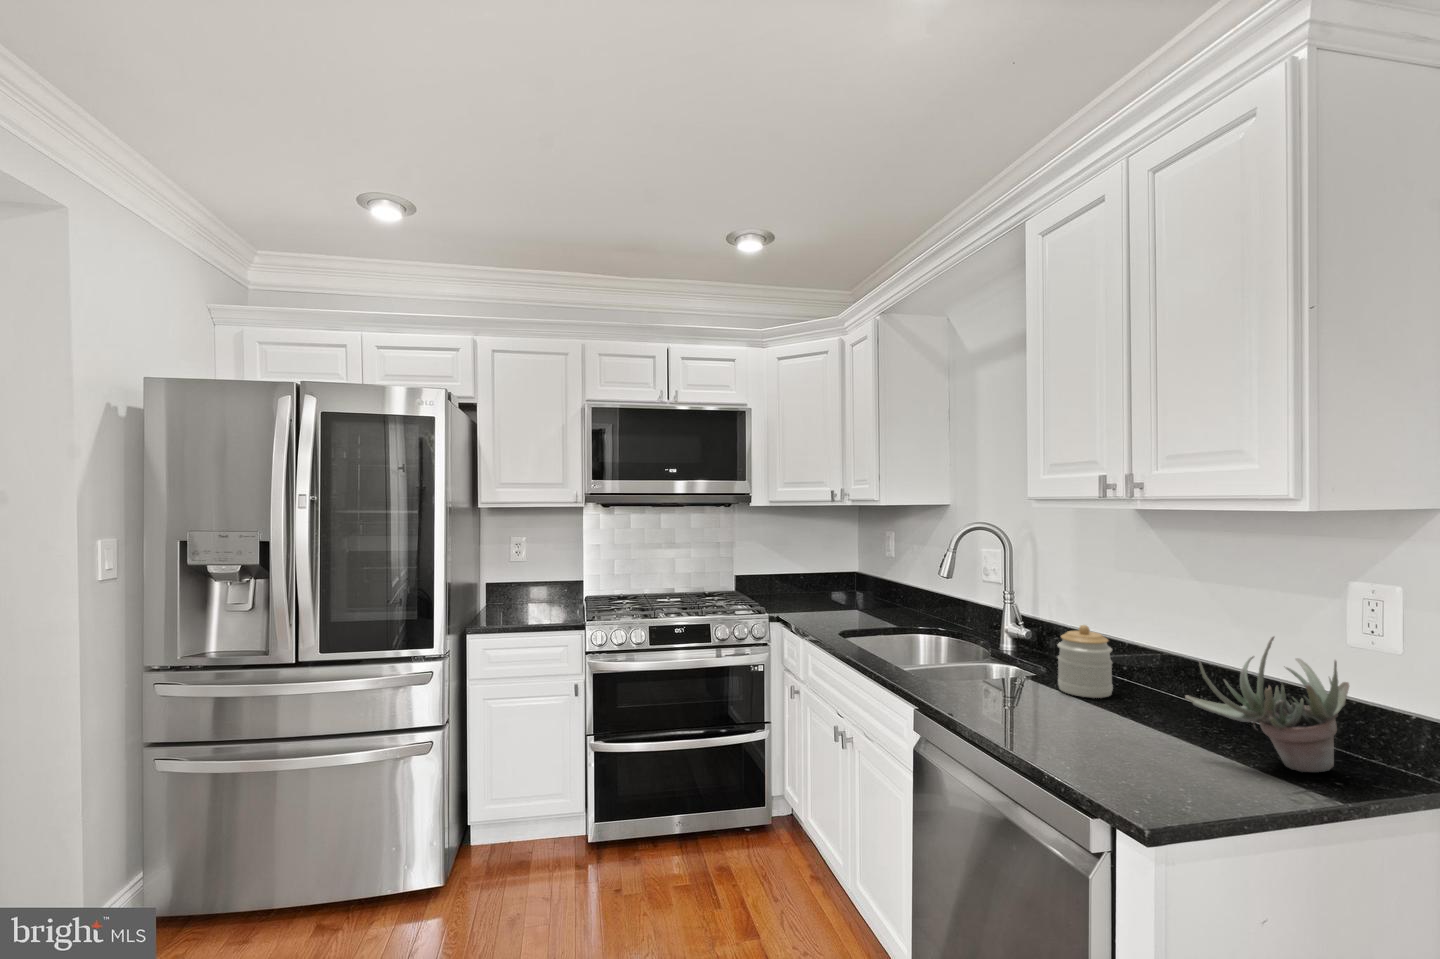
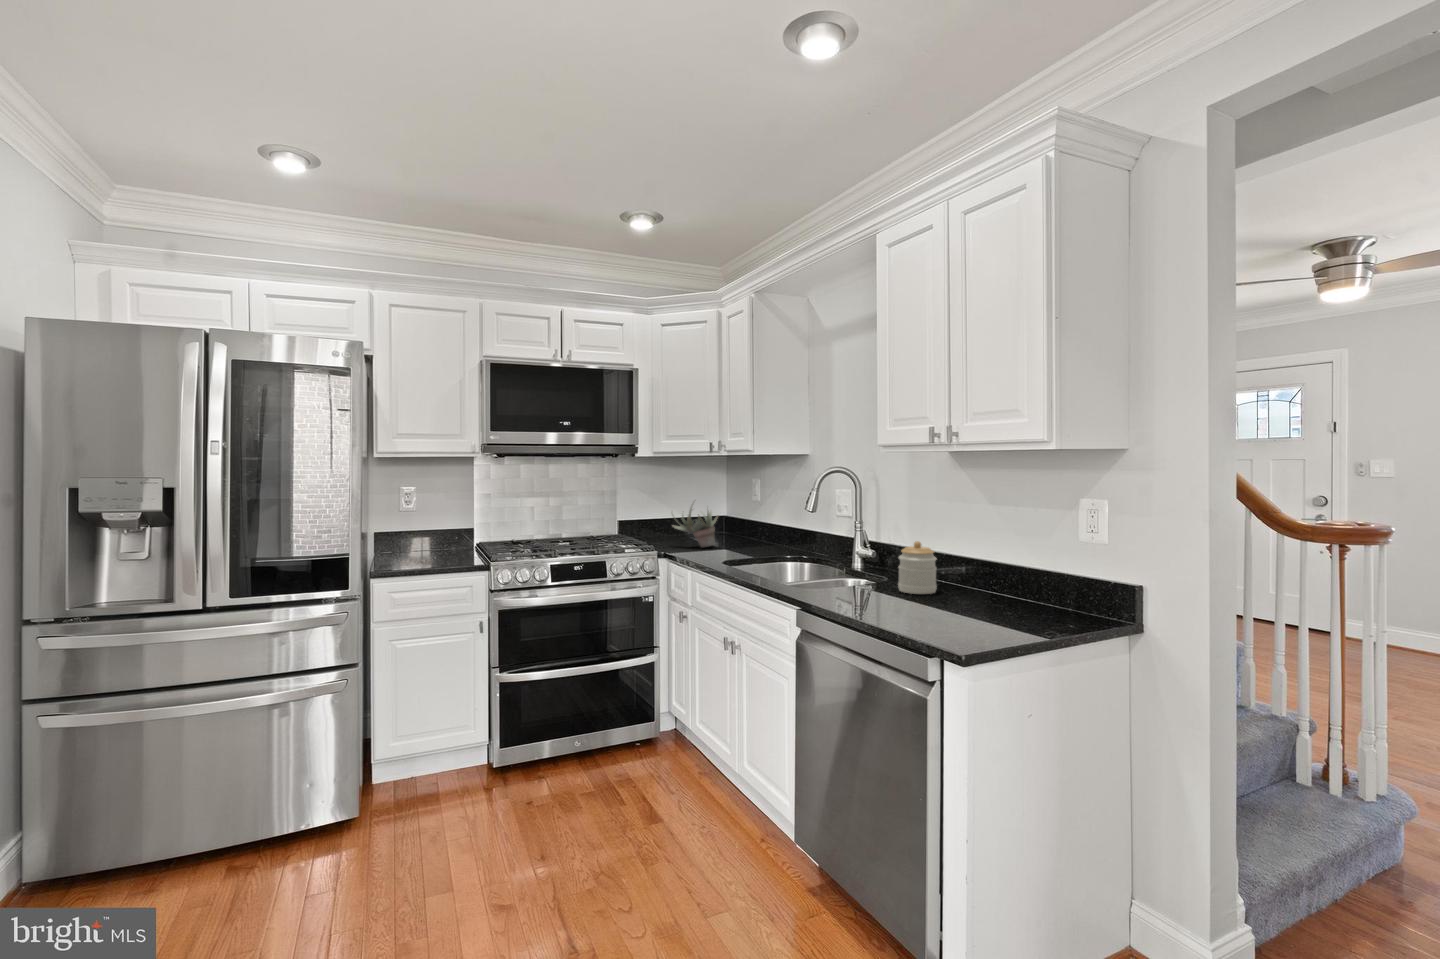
succulent plant: present [1185,637,1349,772] -> present [673,504,718,547]

